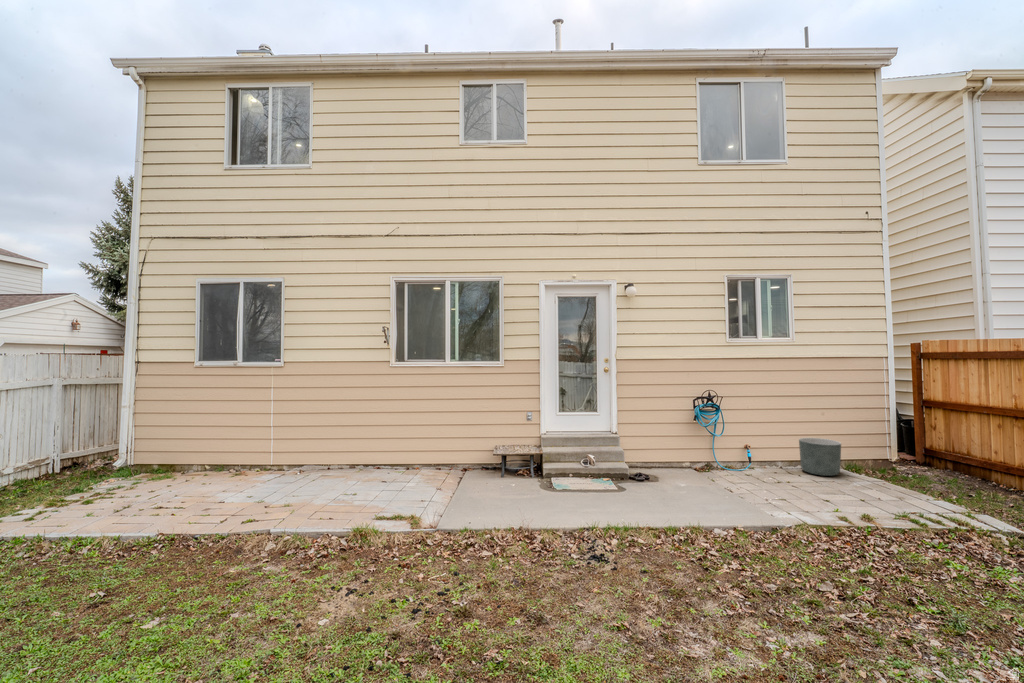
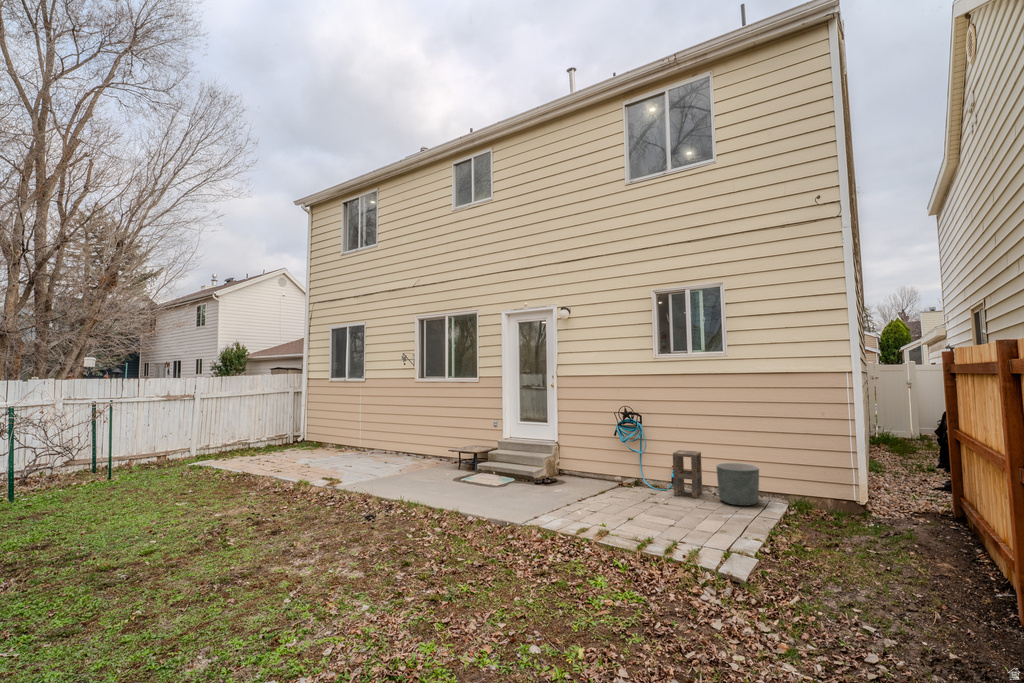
side table: none [755,431,788,475] -> present [673,450,702,498]

